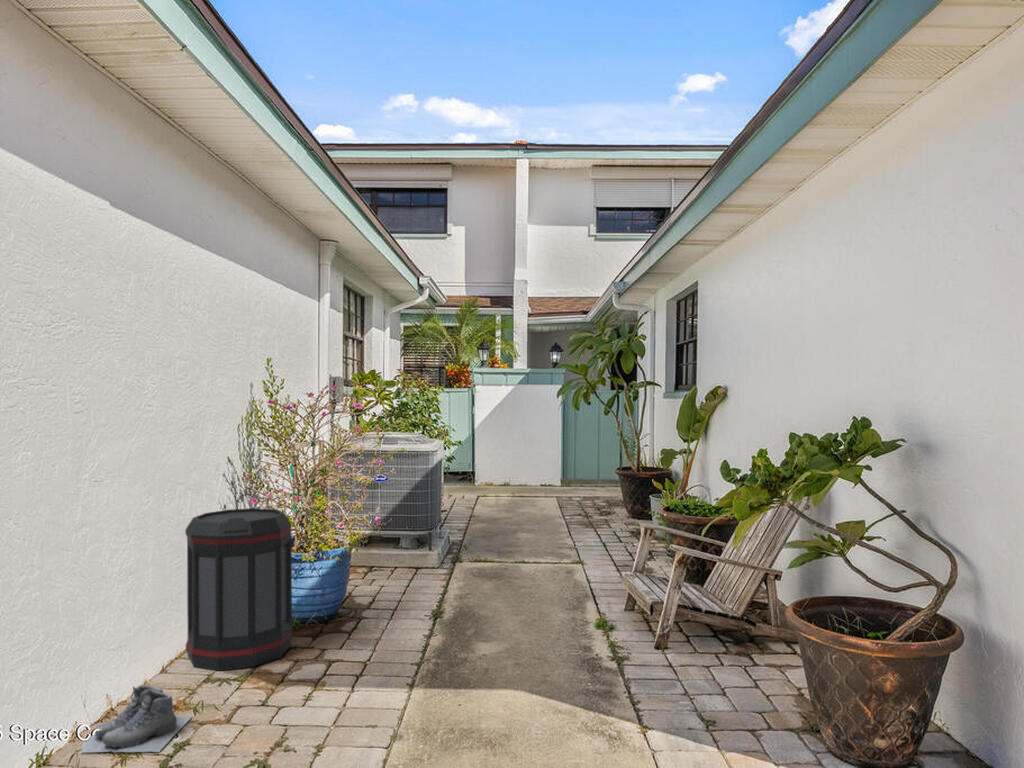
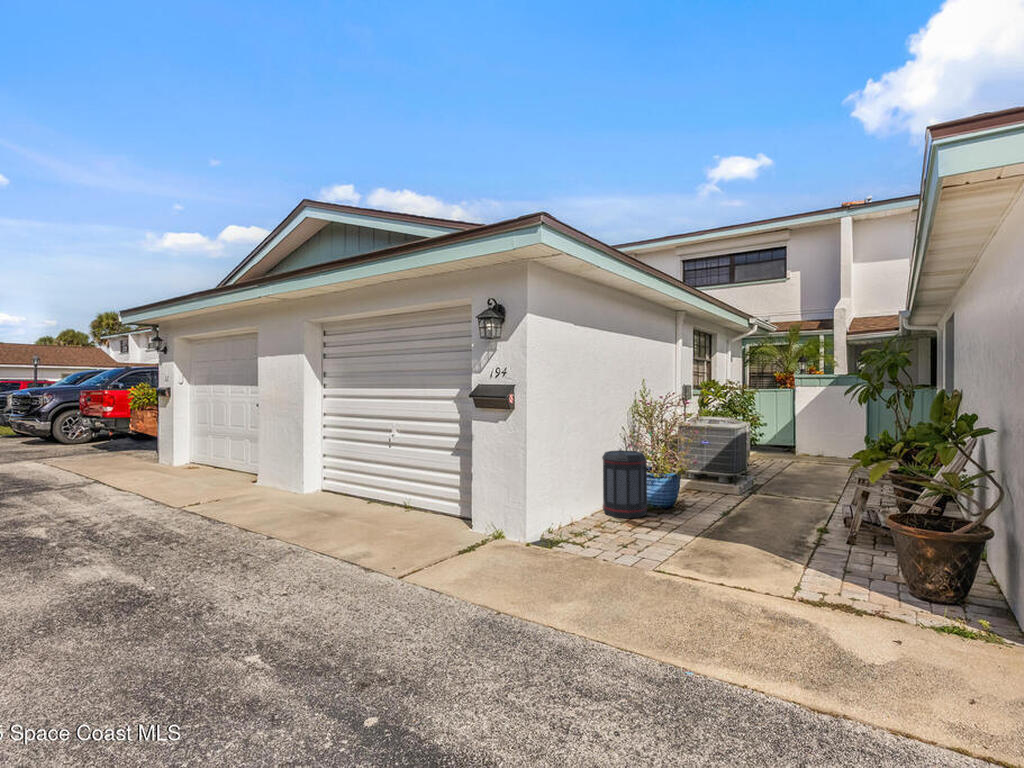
boots: present [82,685,191,753] -> none [561,512,602,536]

